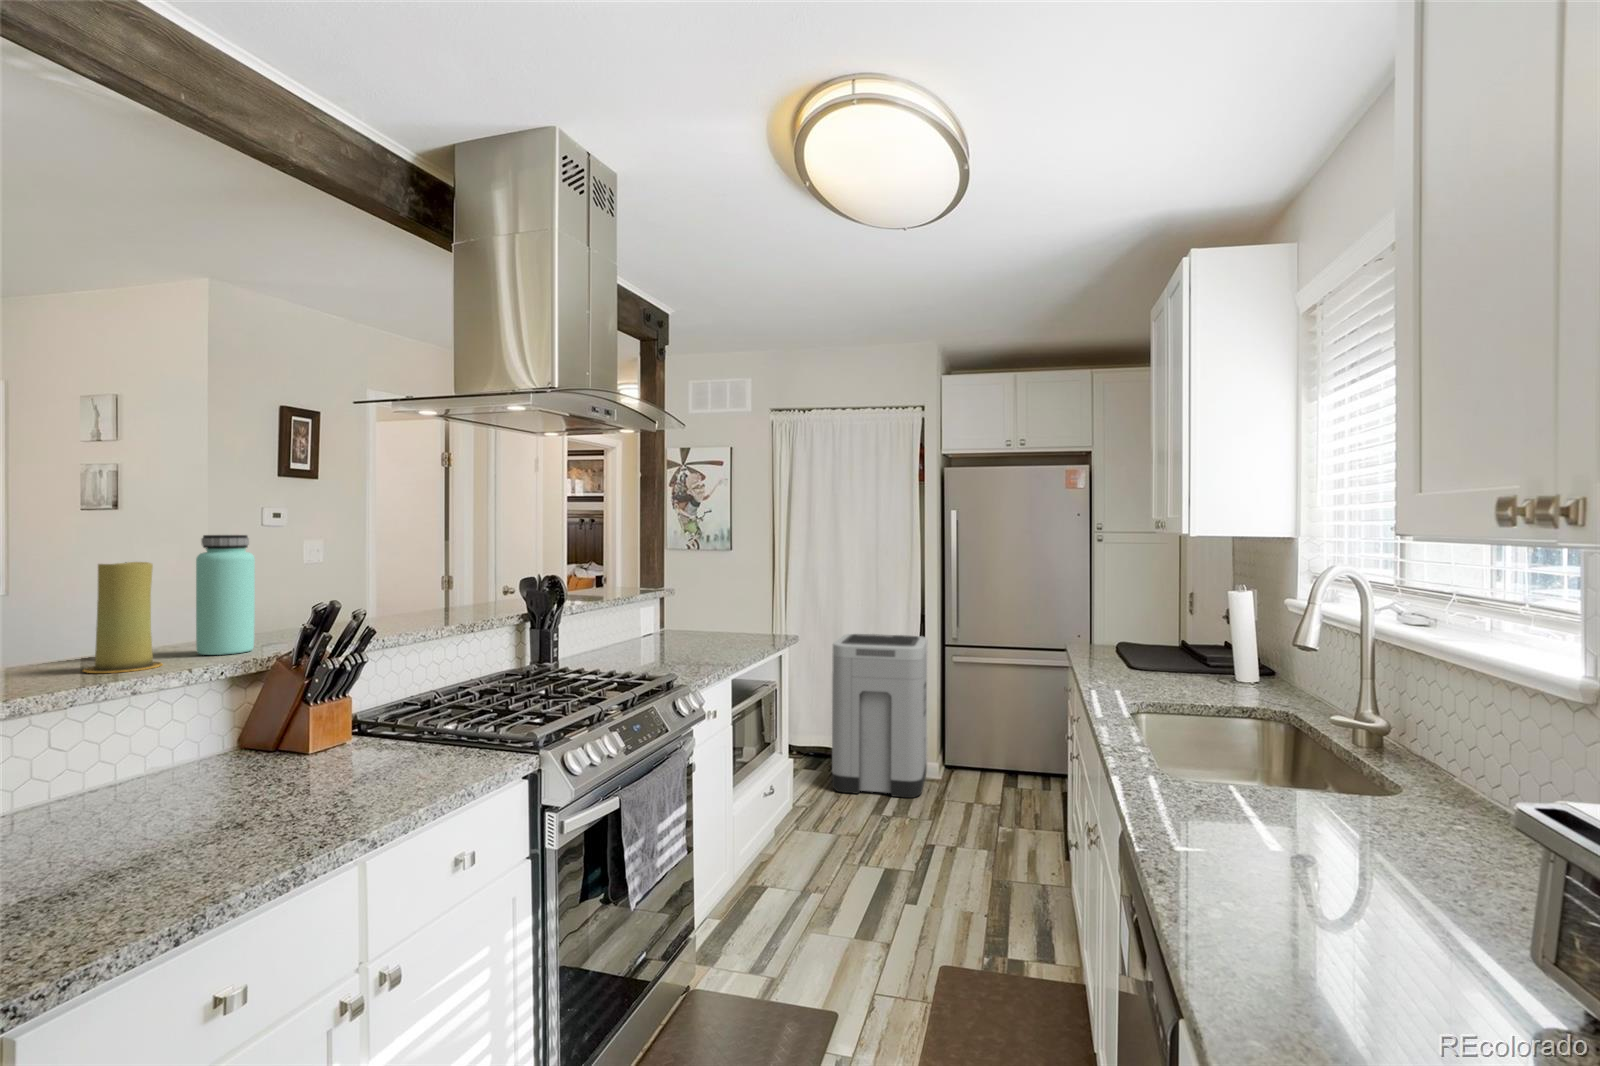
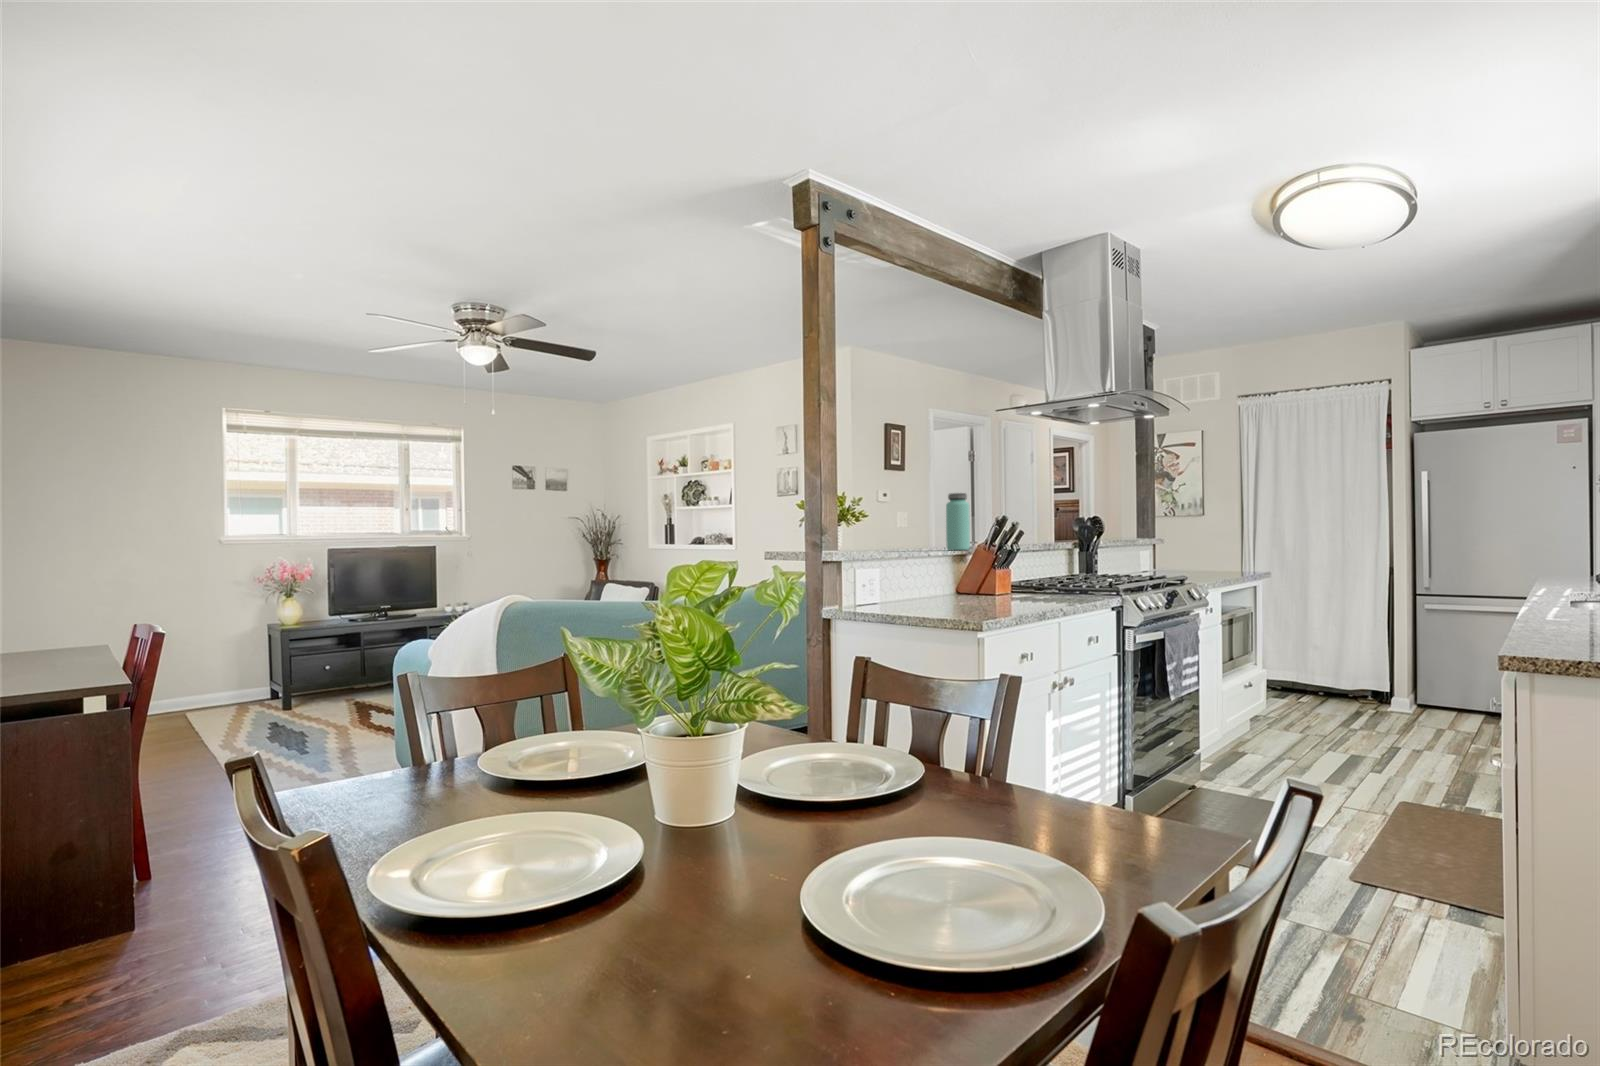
candle: present [83,562,162,673] -> none [918,505,945,552]
trash can: present [832,634,927,798] -> none [1300,584,1398,720]

